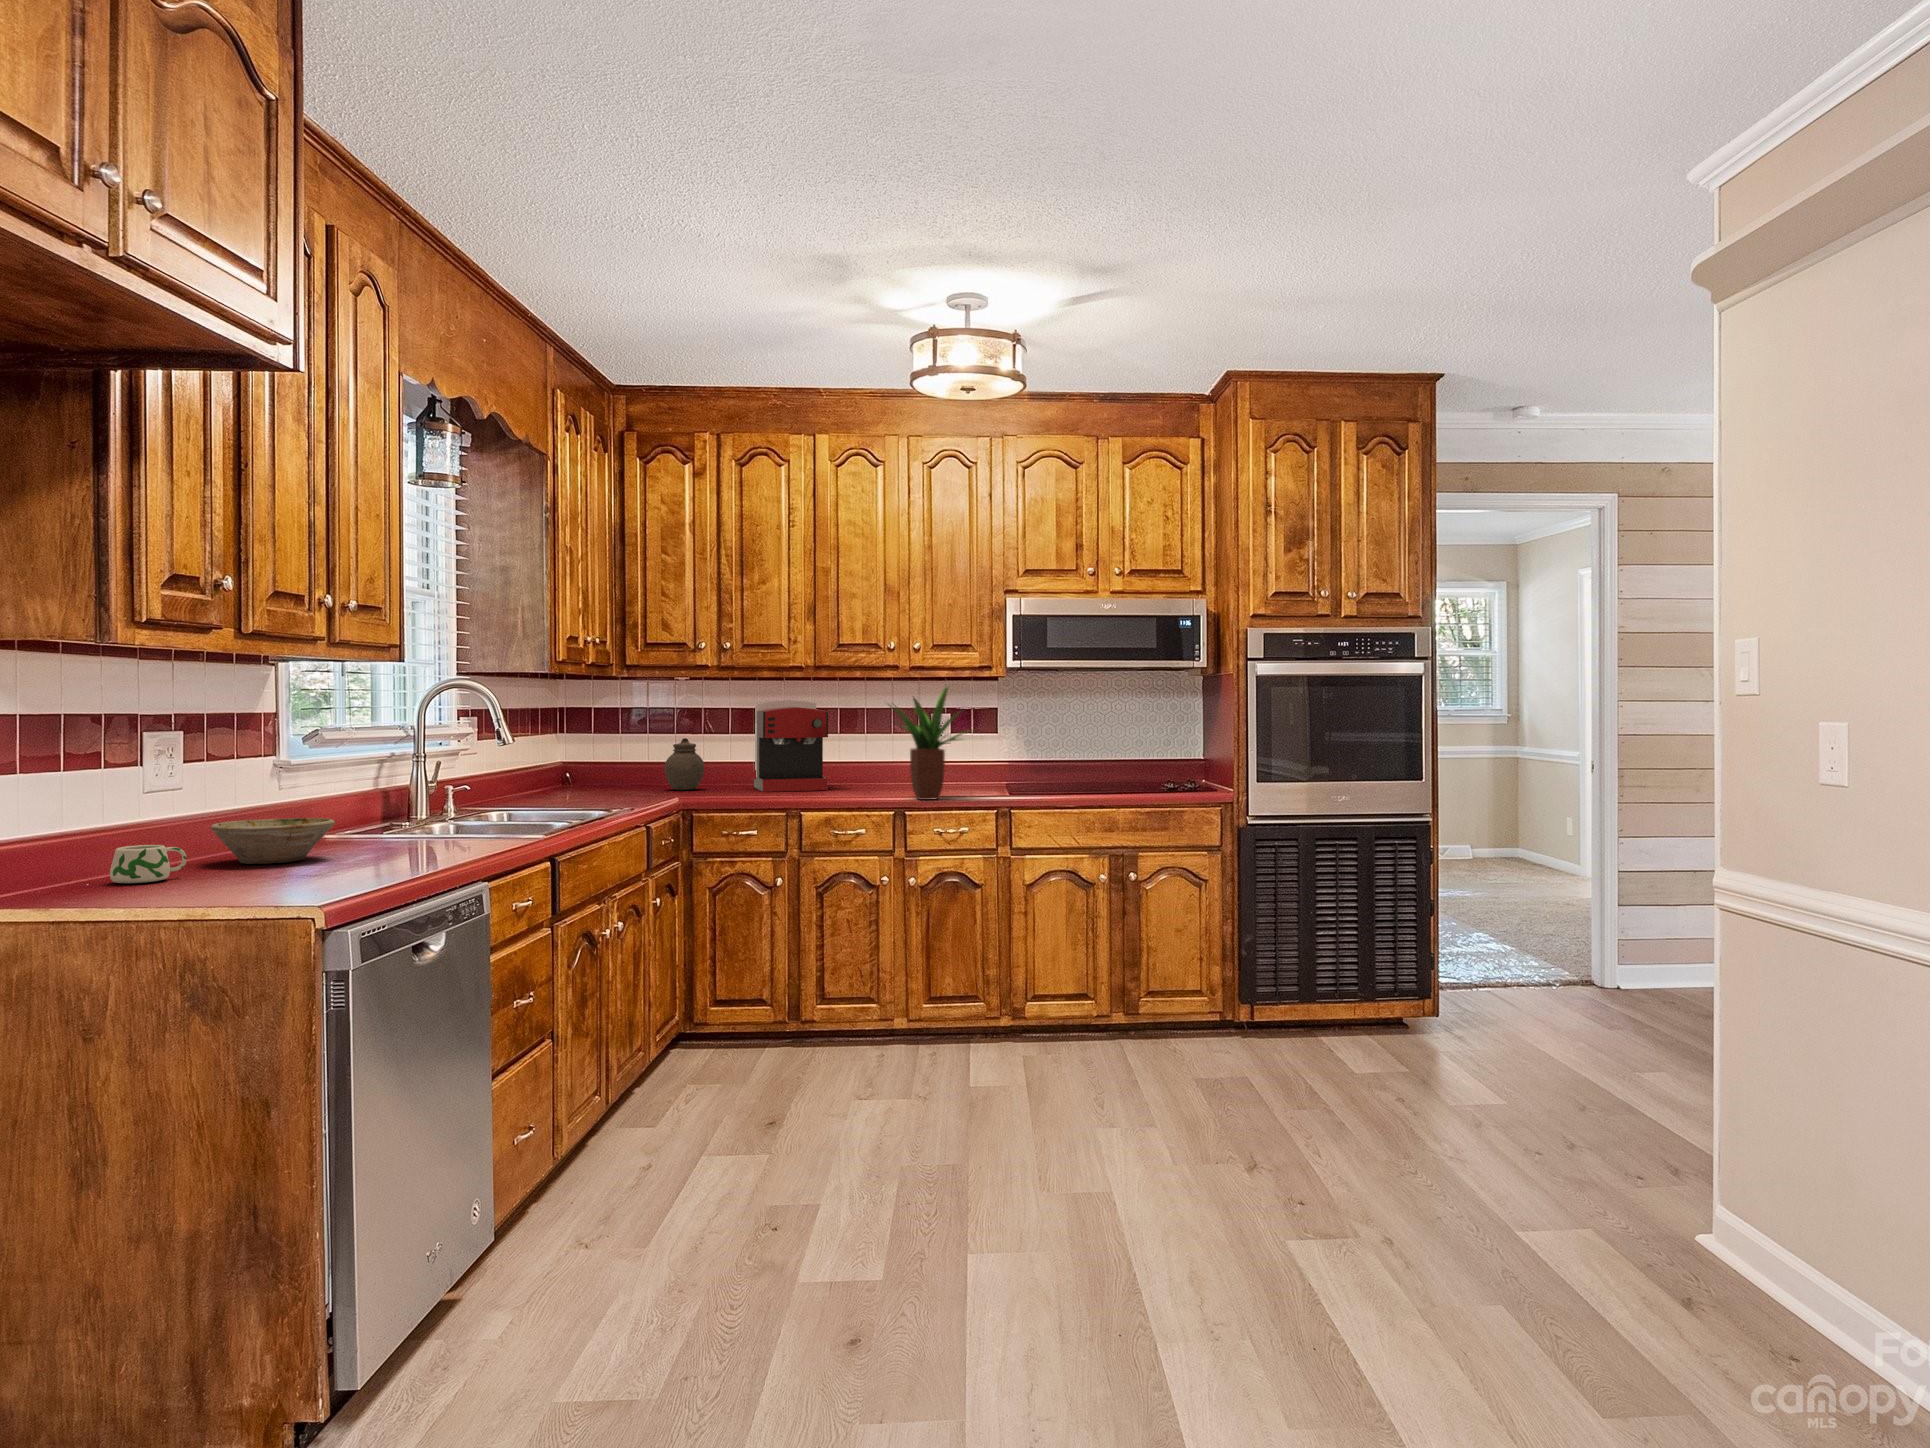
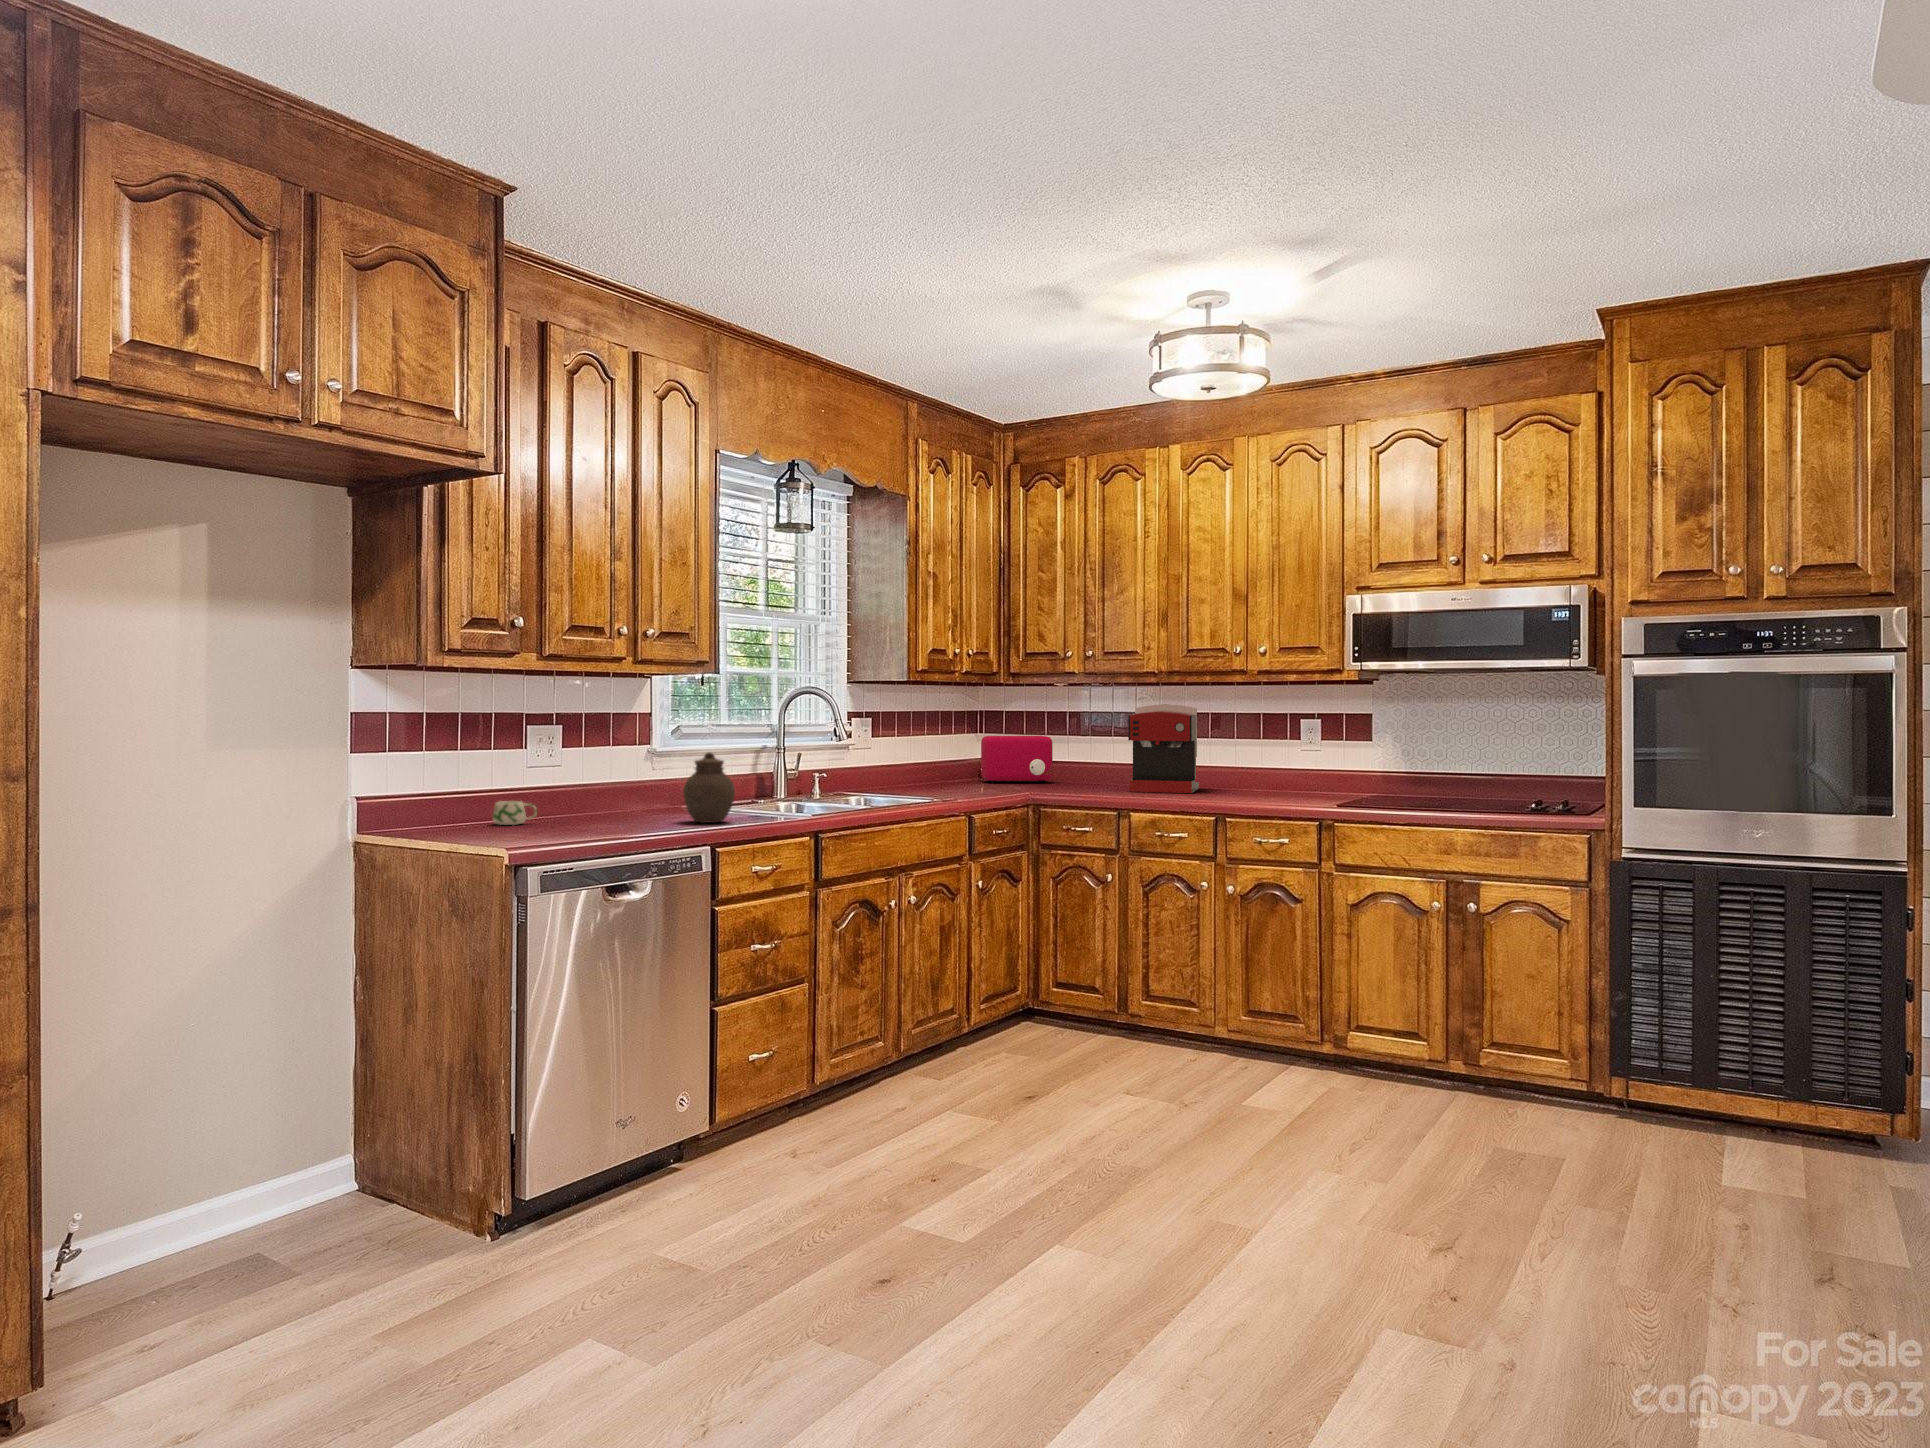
potted plant: present [892,687,963,800] -> none [1204,691,1303,807]
toaster: none [566,736,651,791] -> present [981,736,1052,783]
jar: present [665,738,704,790] -> present [683,753,735,823]
bowl: present [211,818,335,864] -> none [571,789,647,819]

